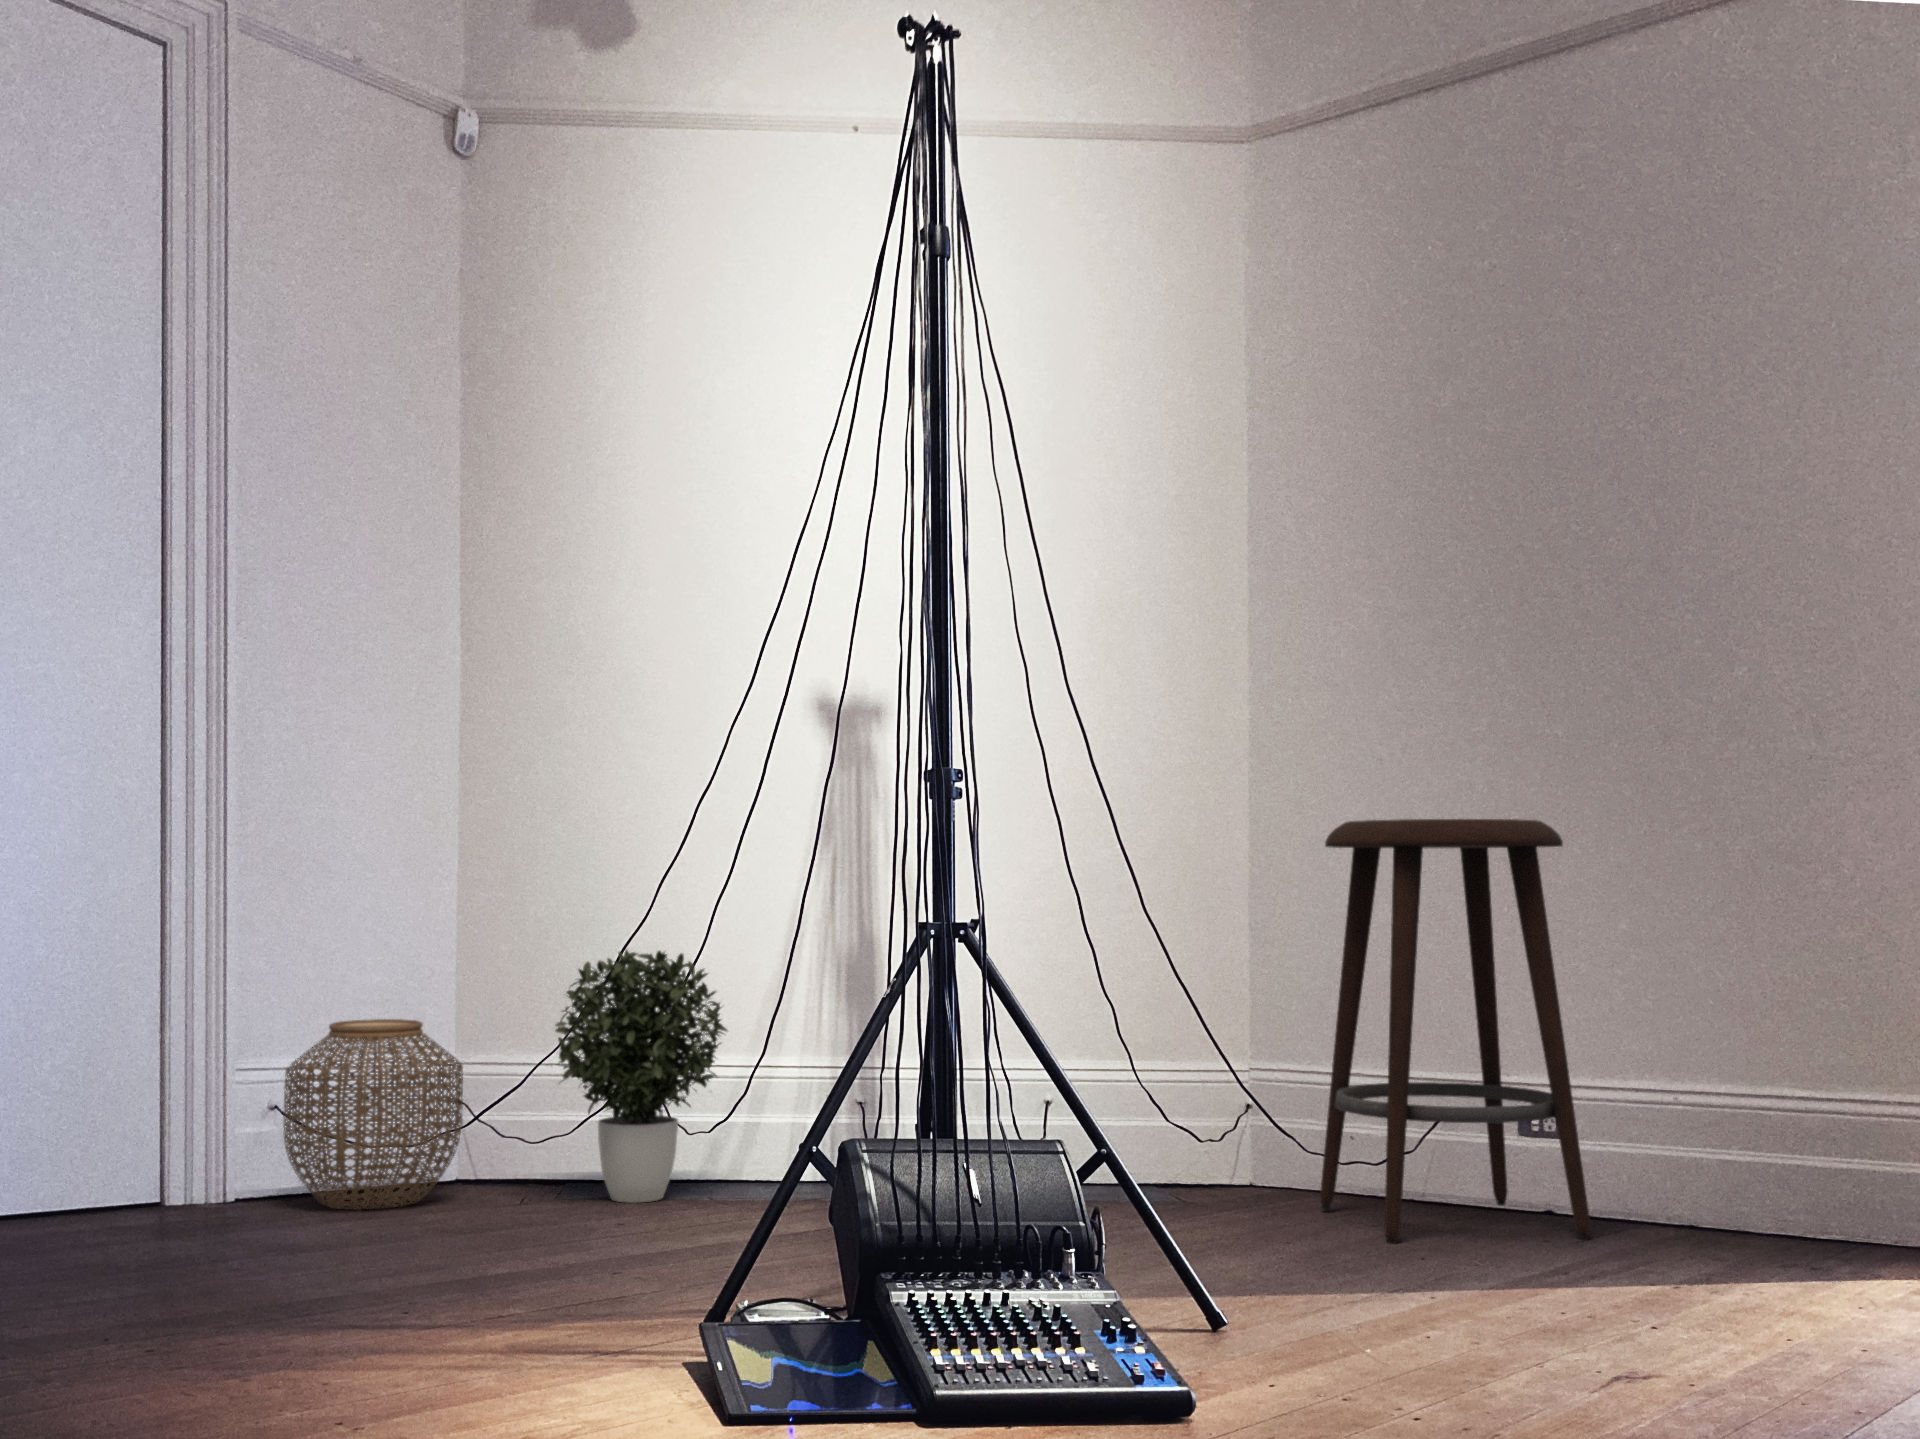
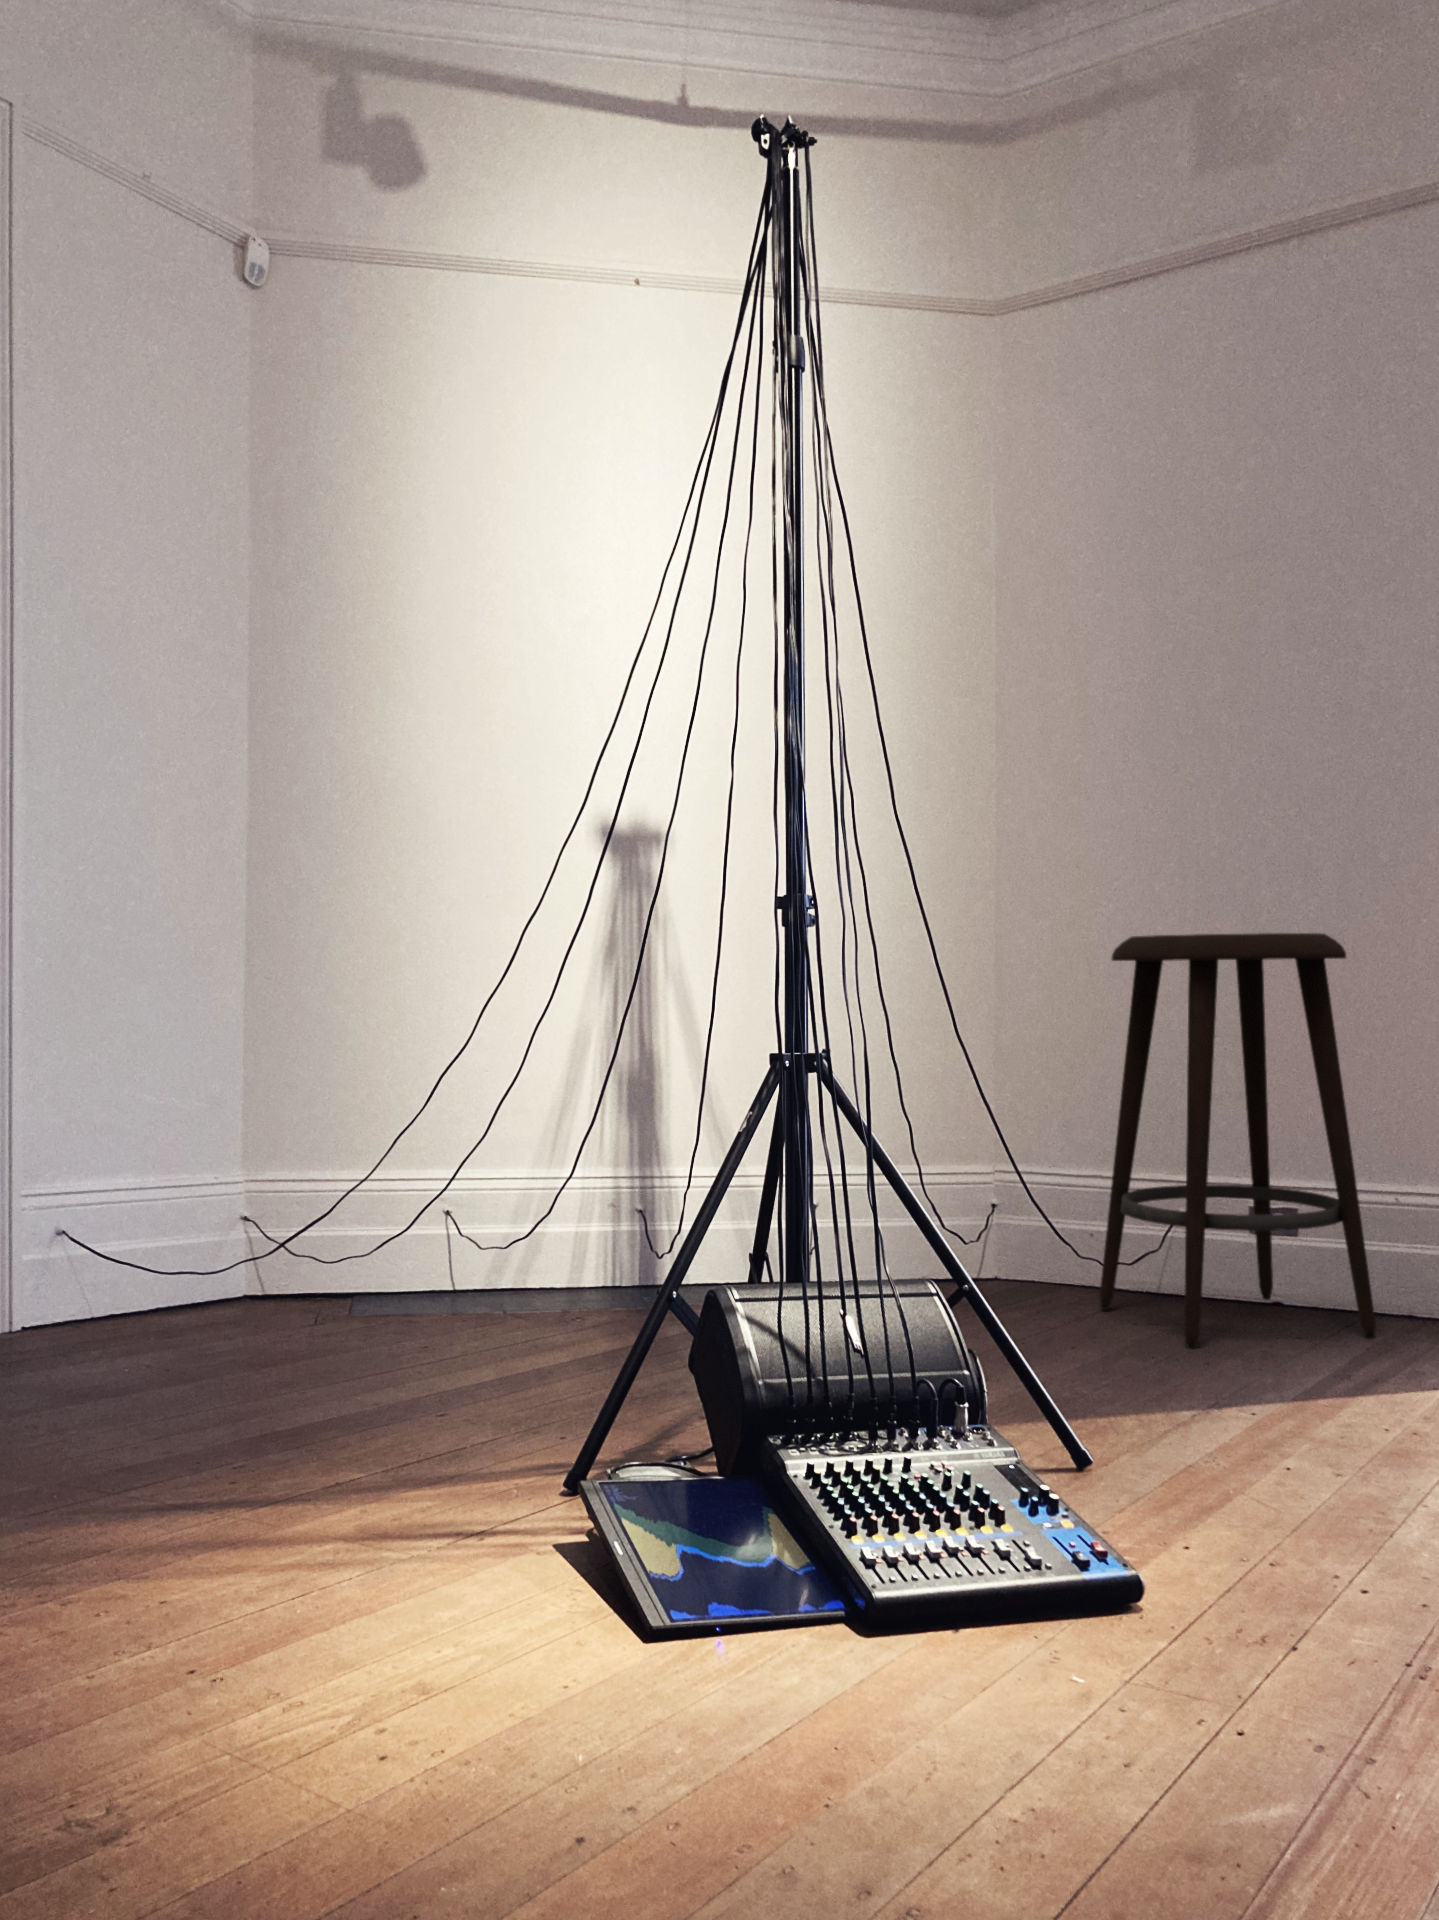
potted plant: present [555,950,727,1203] -> none [347,1068,517,1318]
woven basket: present [283,1019,463,1210] -> none [72,1143,253,1336]

